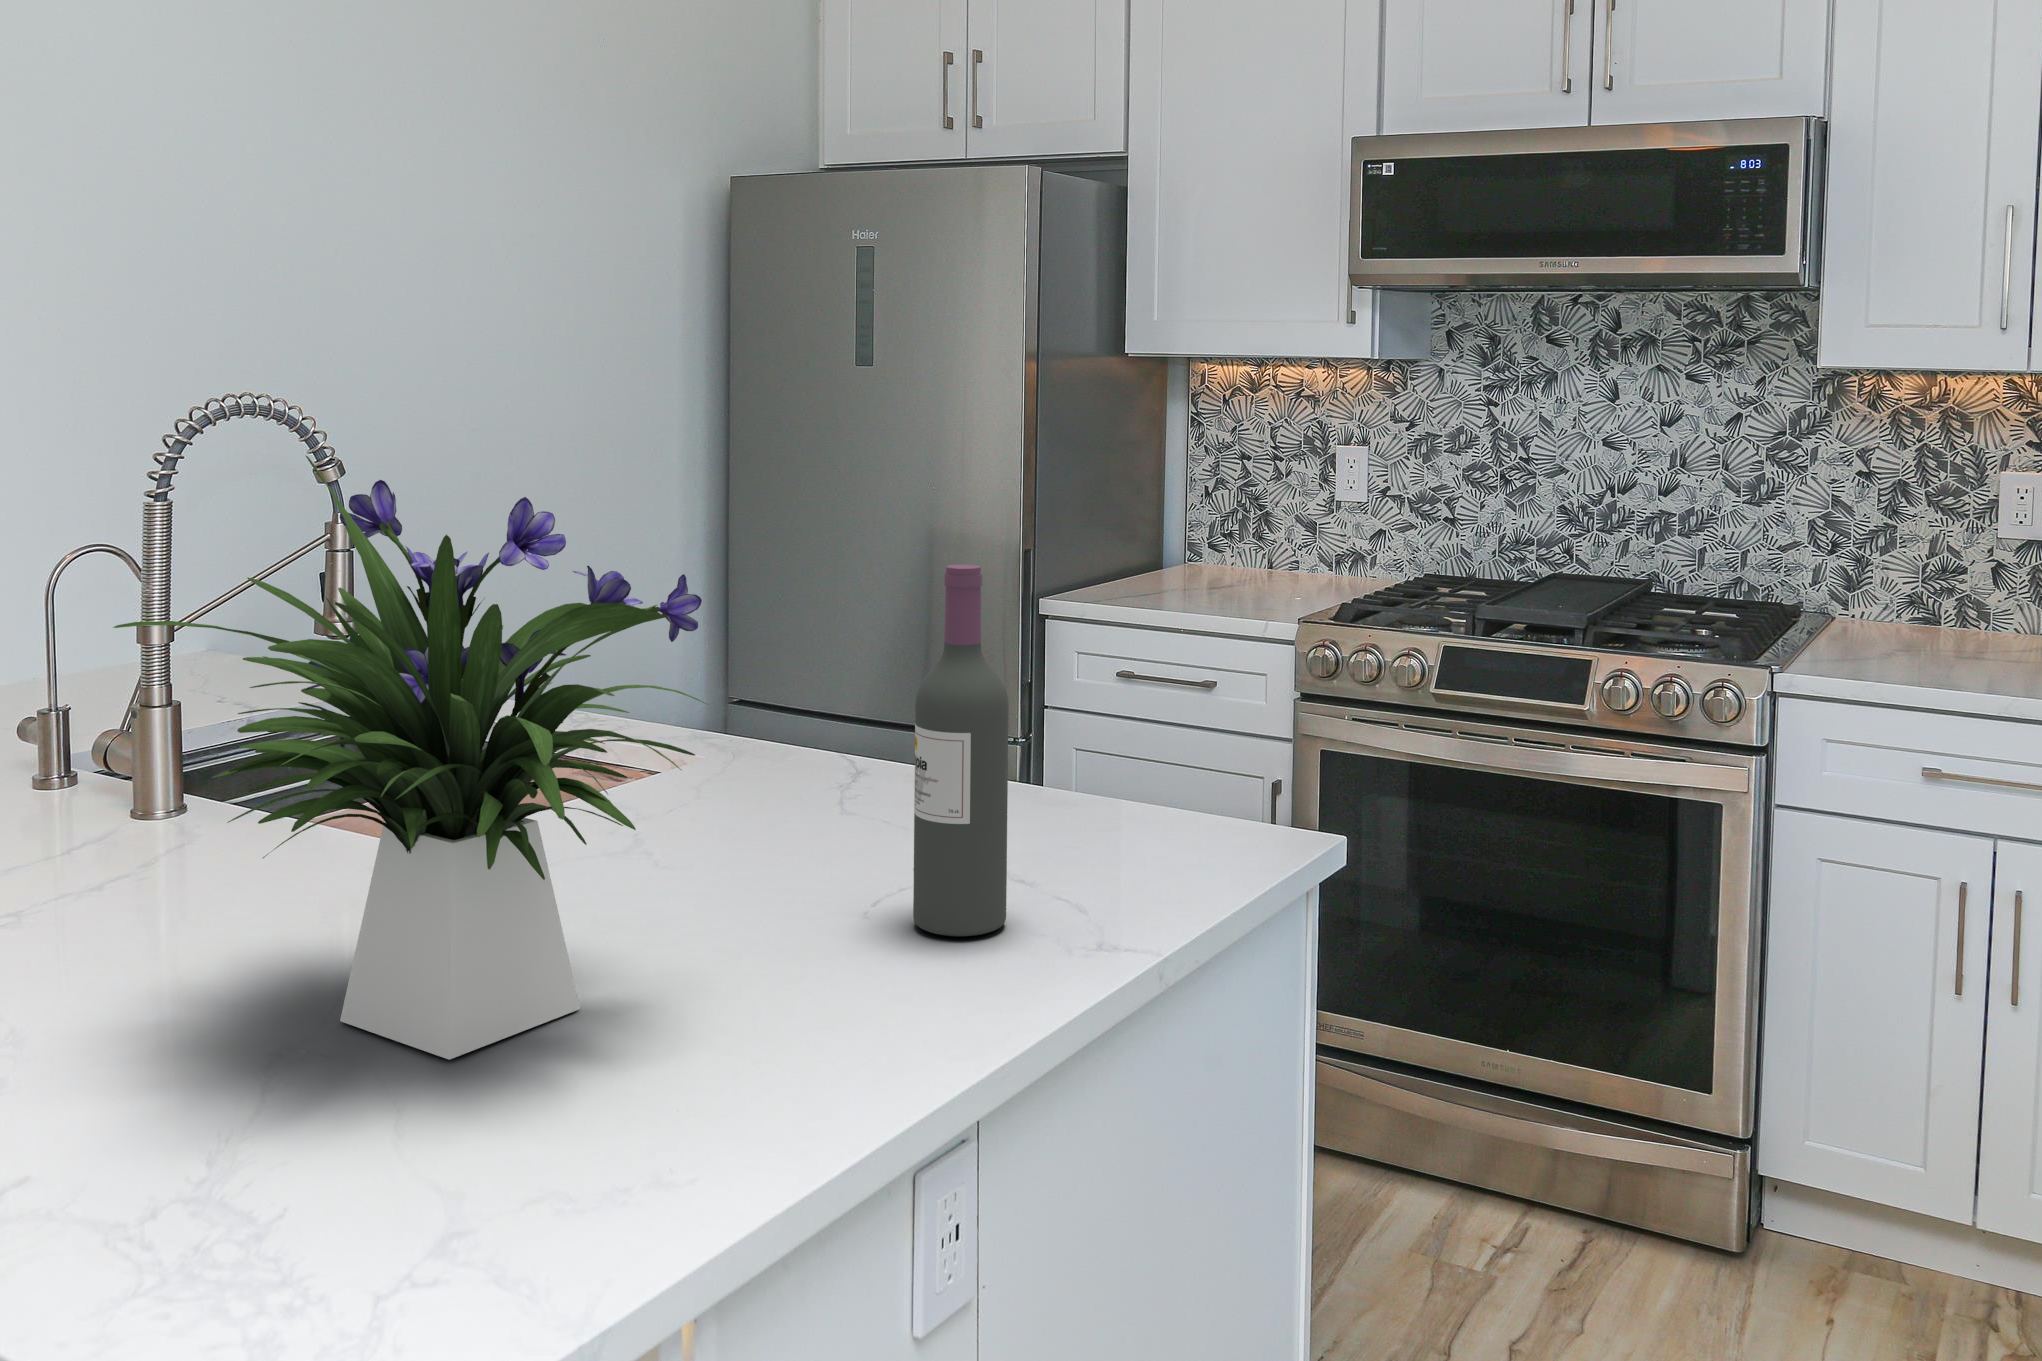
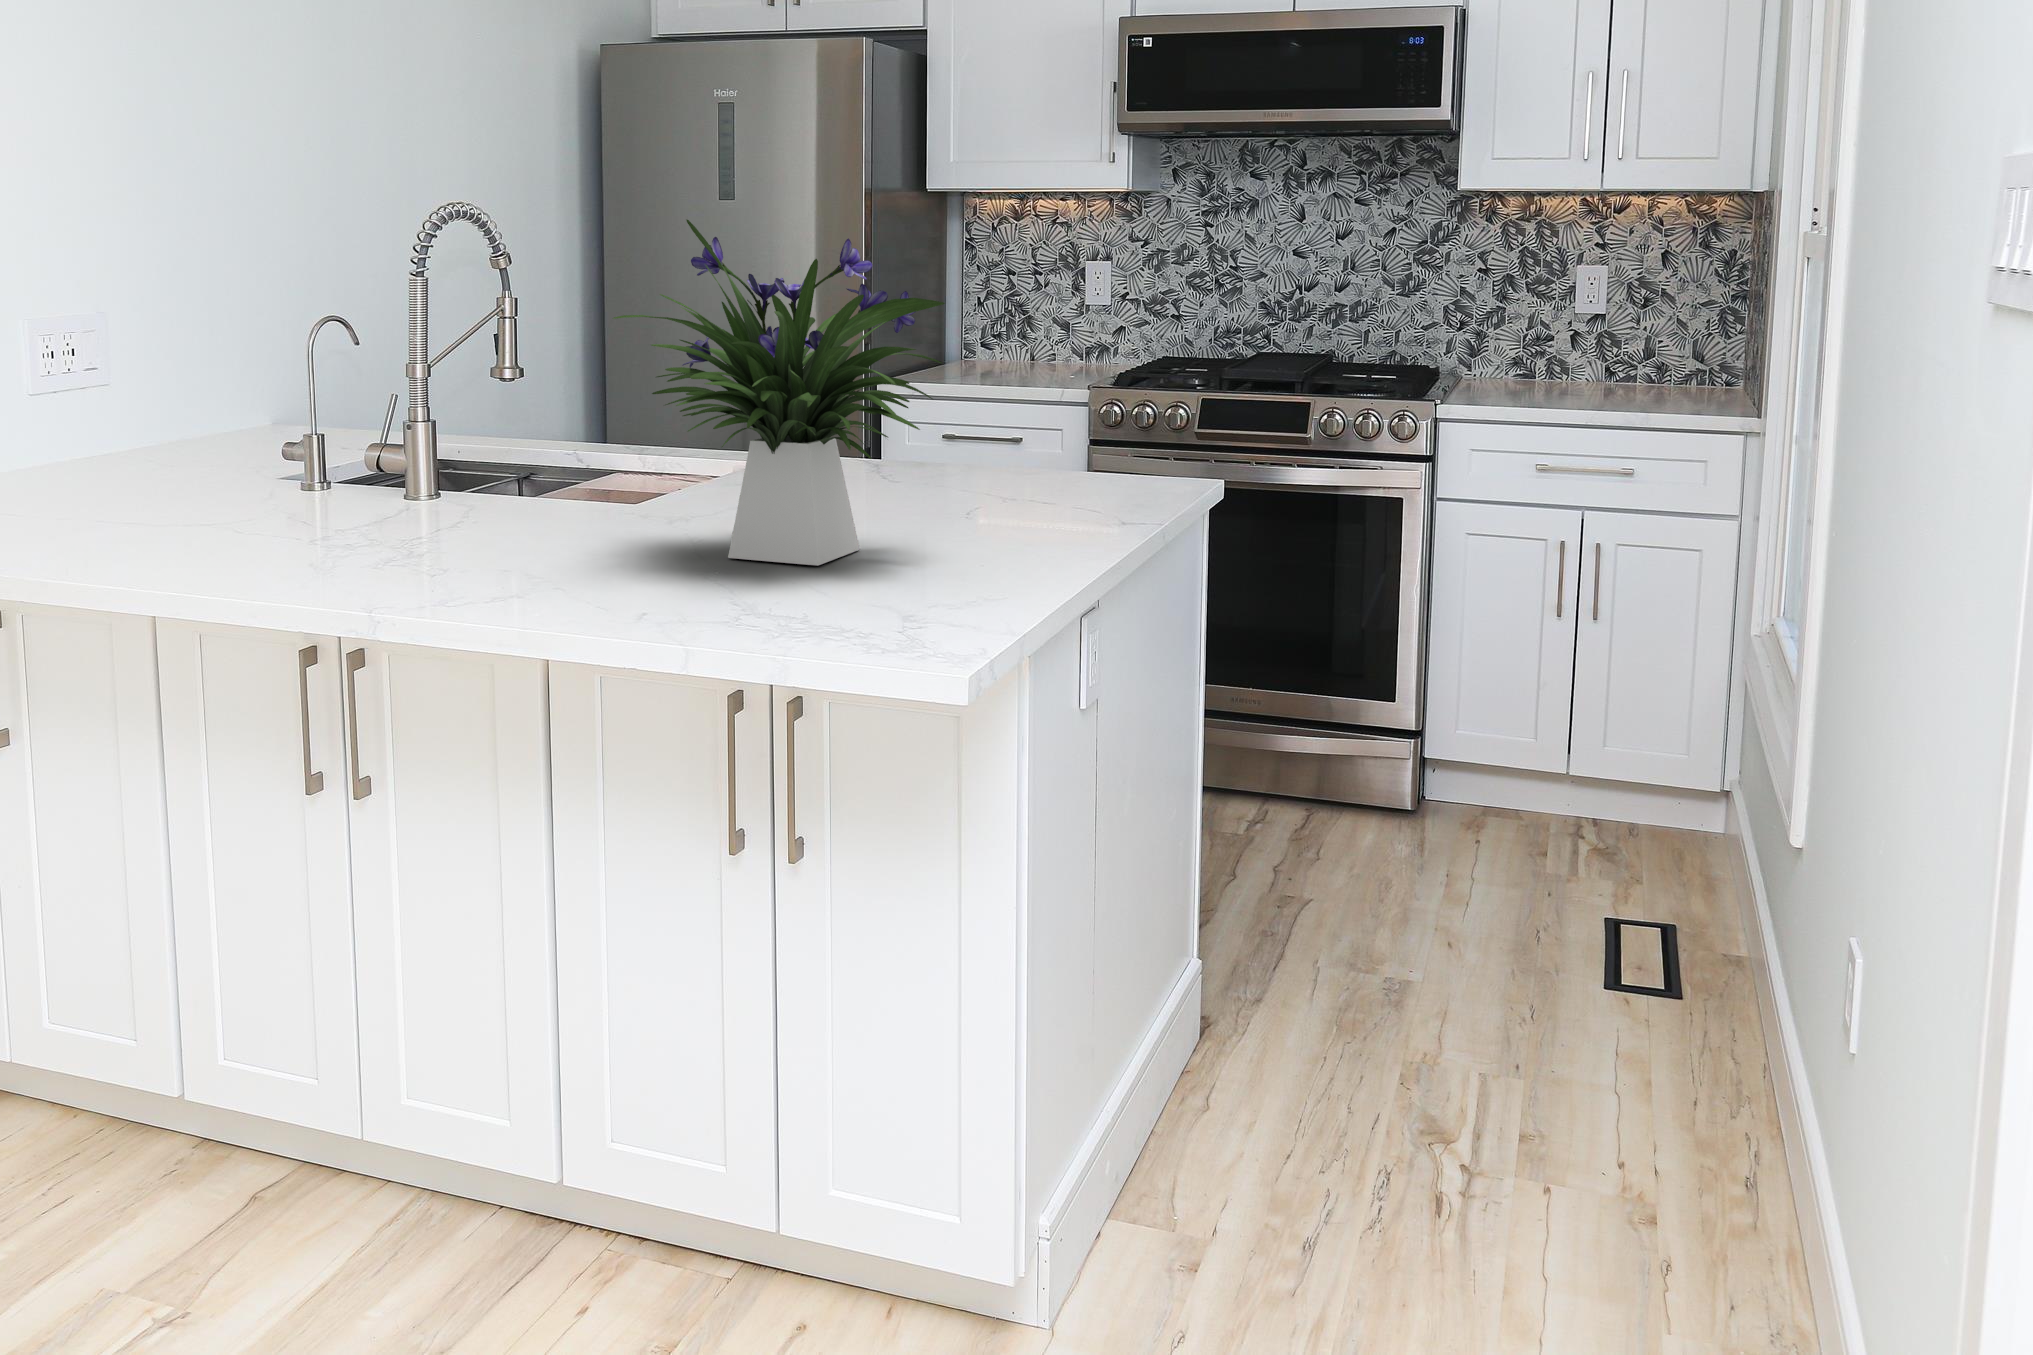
wine bottle: present [913,565,1009,936] -> none [1005,293,1064,519]

